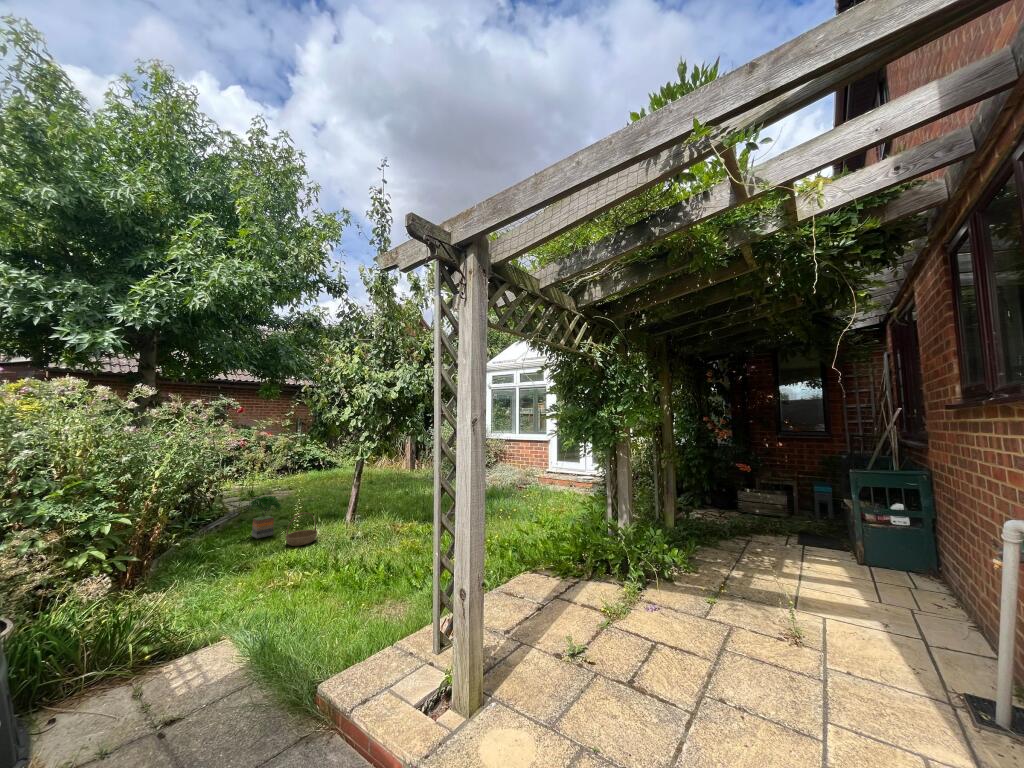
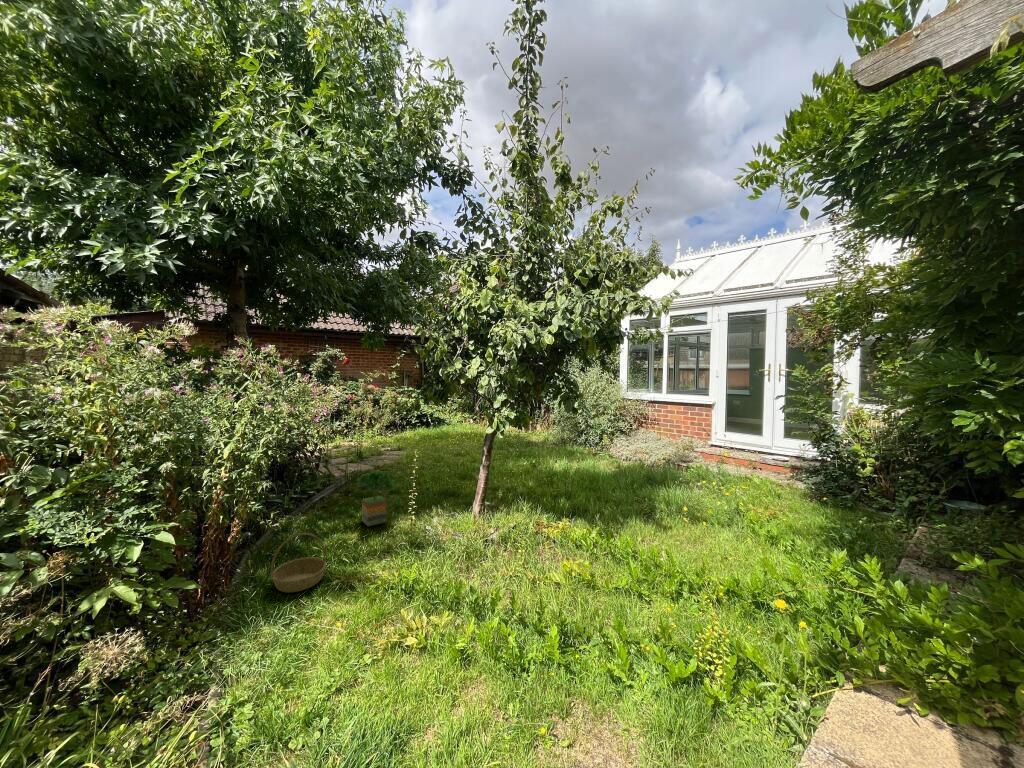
basket: present [285,512,317,546] -> present [271,533,326,592]

